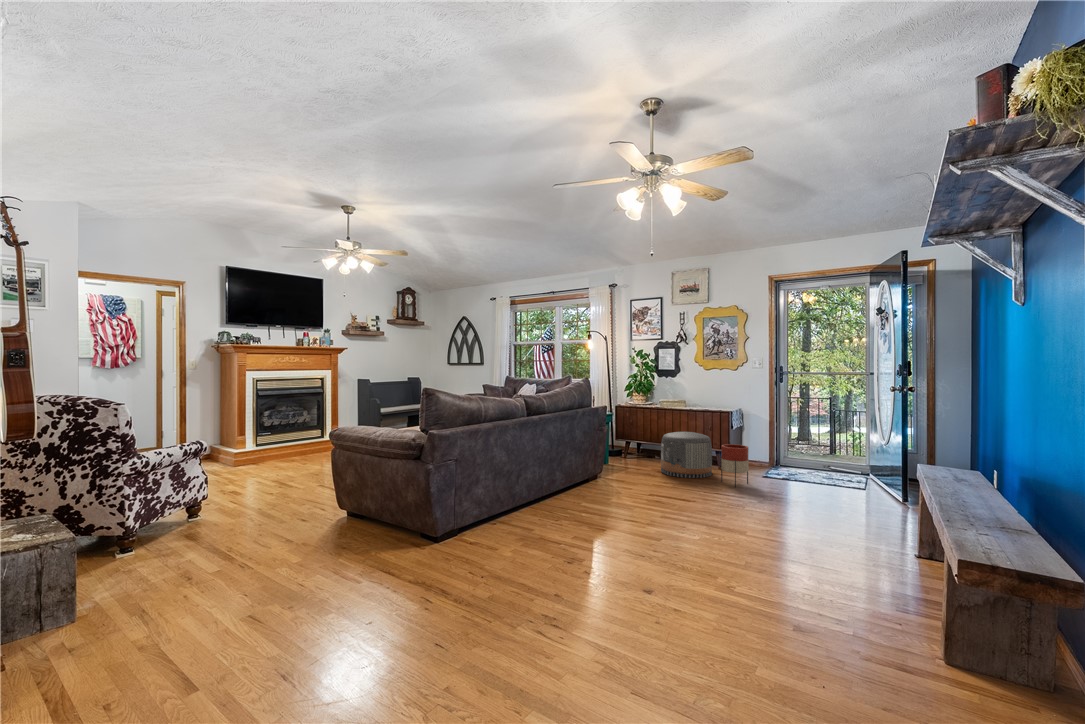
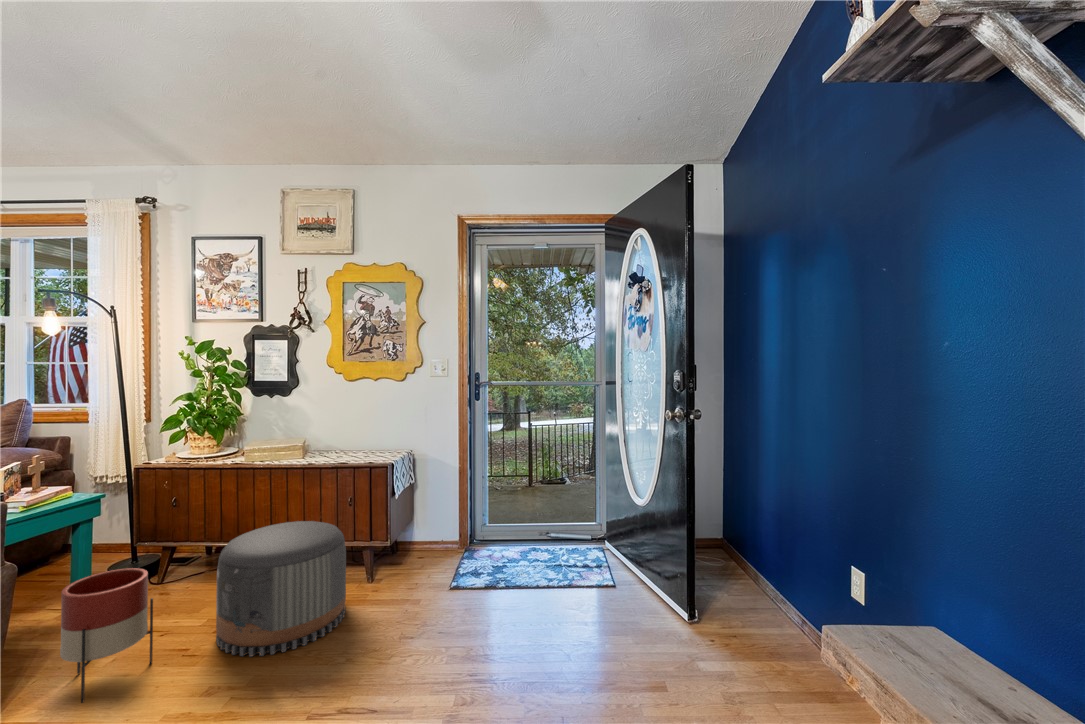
planter: present [721,444,749,487] -> present [60,568,153,703]

